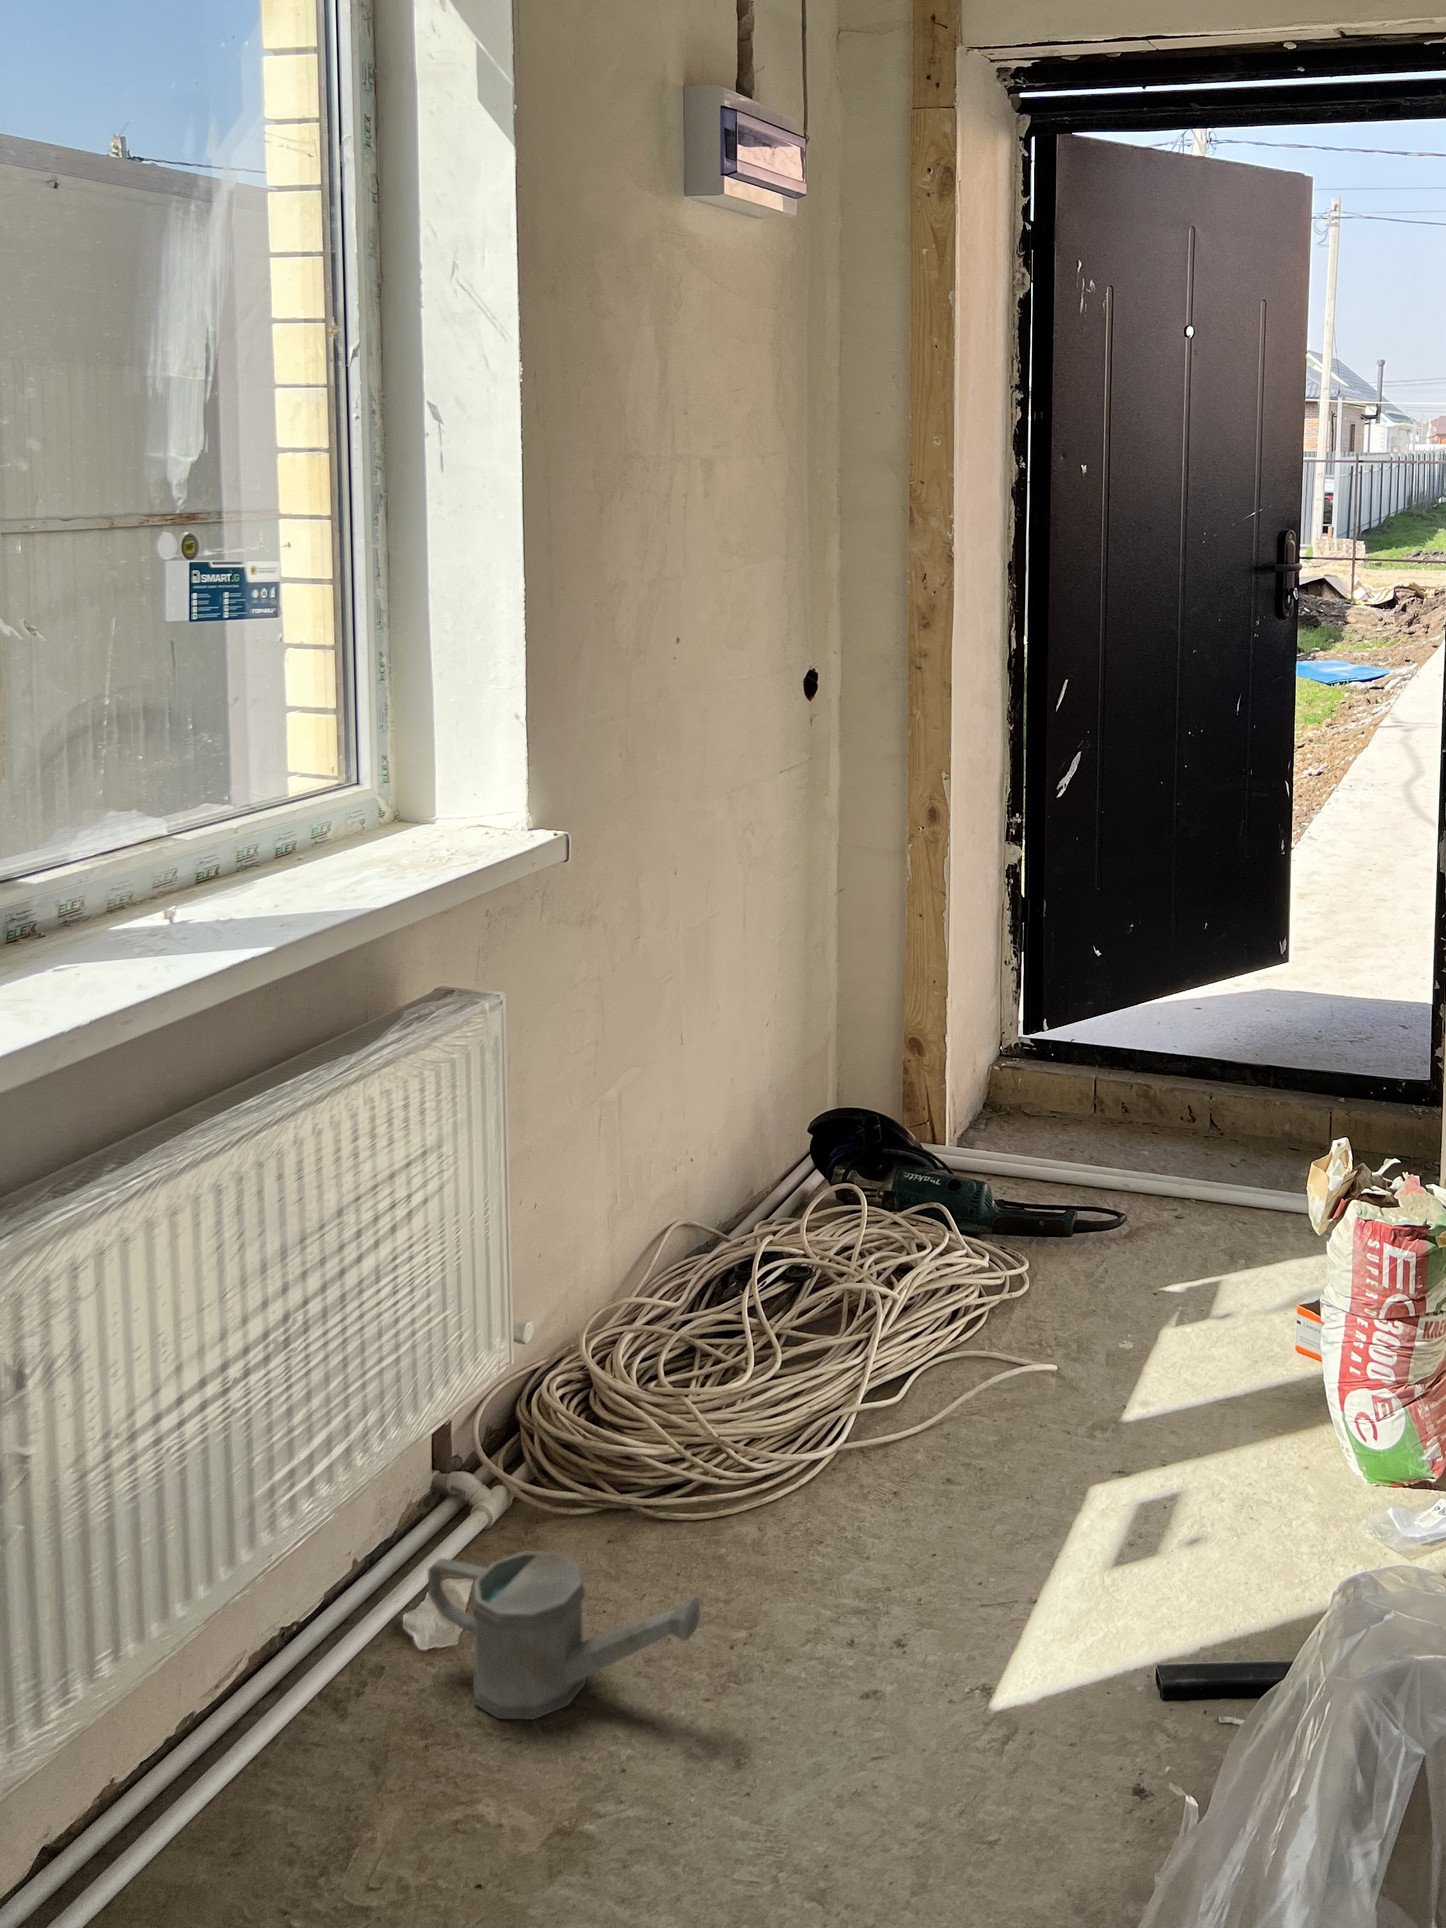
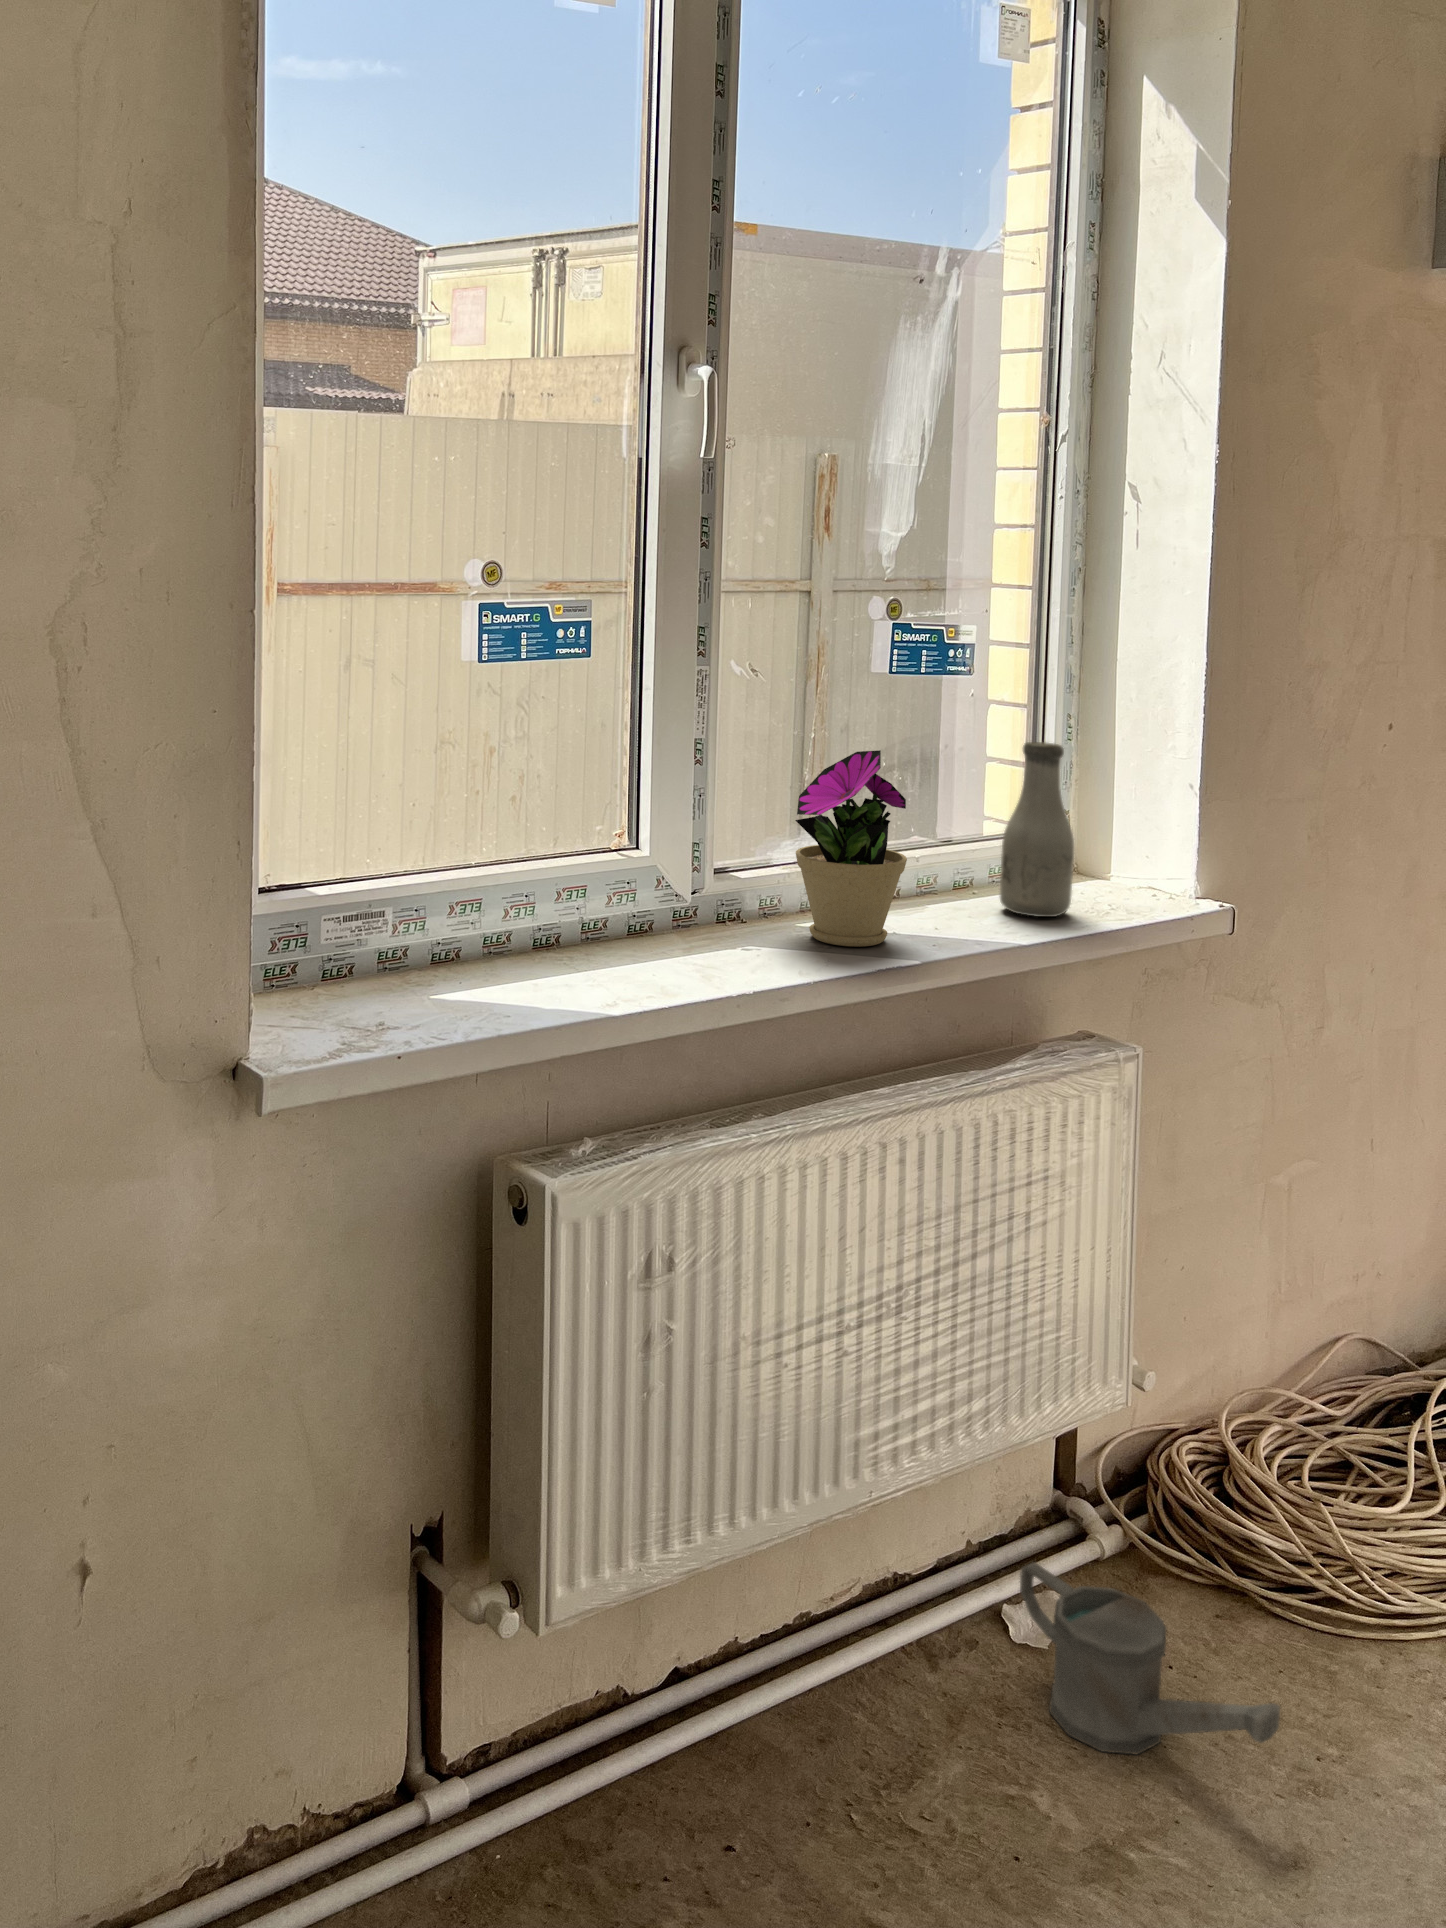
bottle: none [333,686,412,876] -> present [1000,742,1074,917]
flower pot: none [102,713,244,947] -> present [795,750,907,947]

